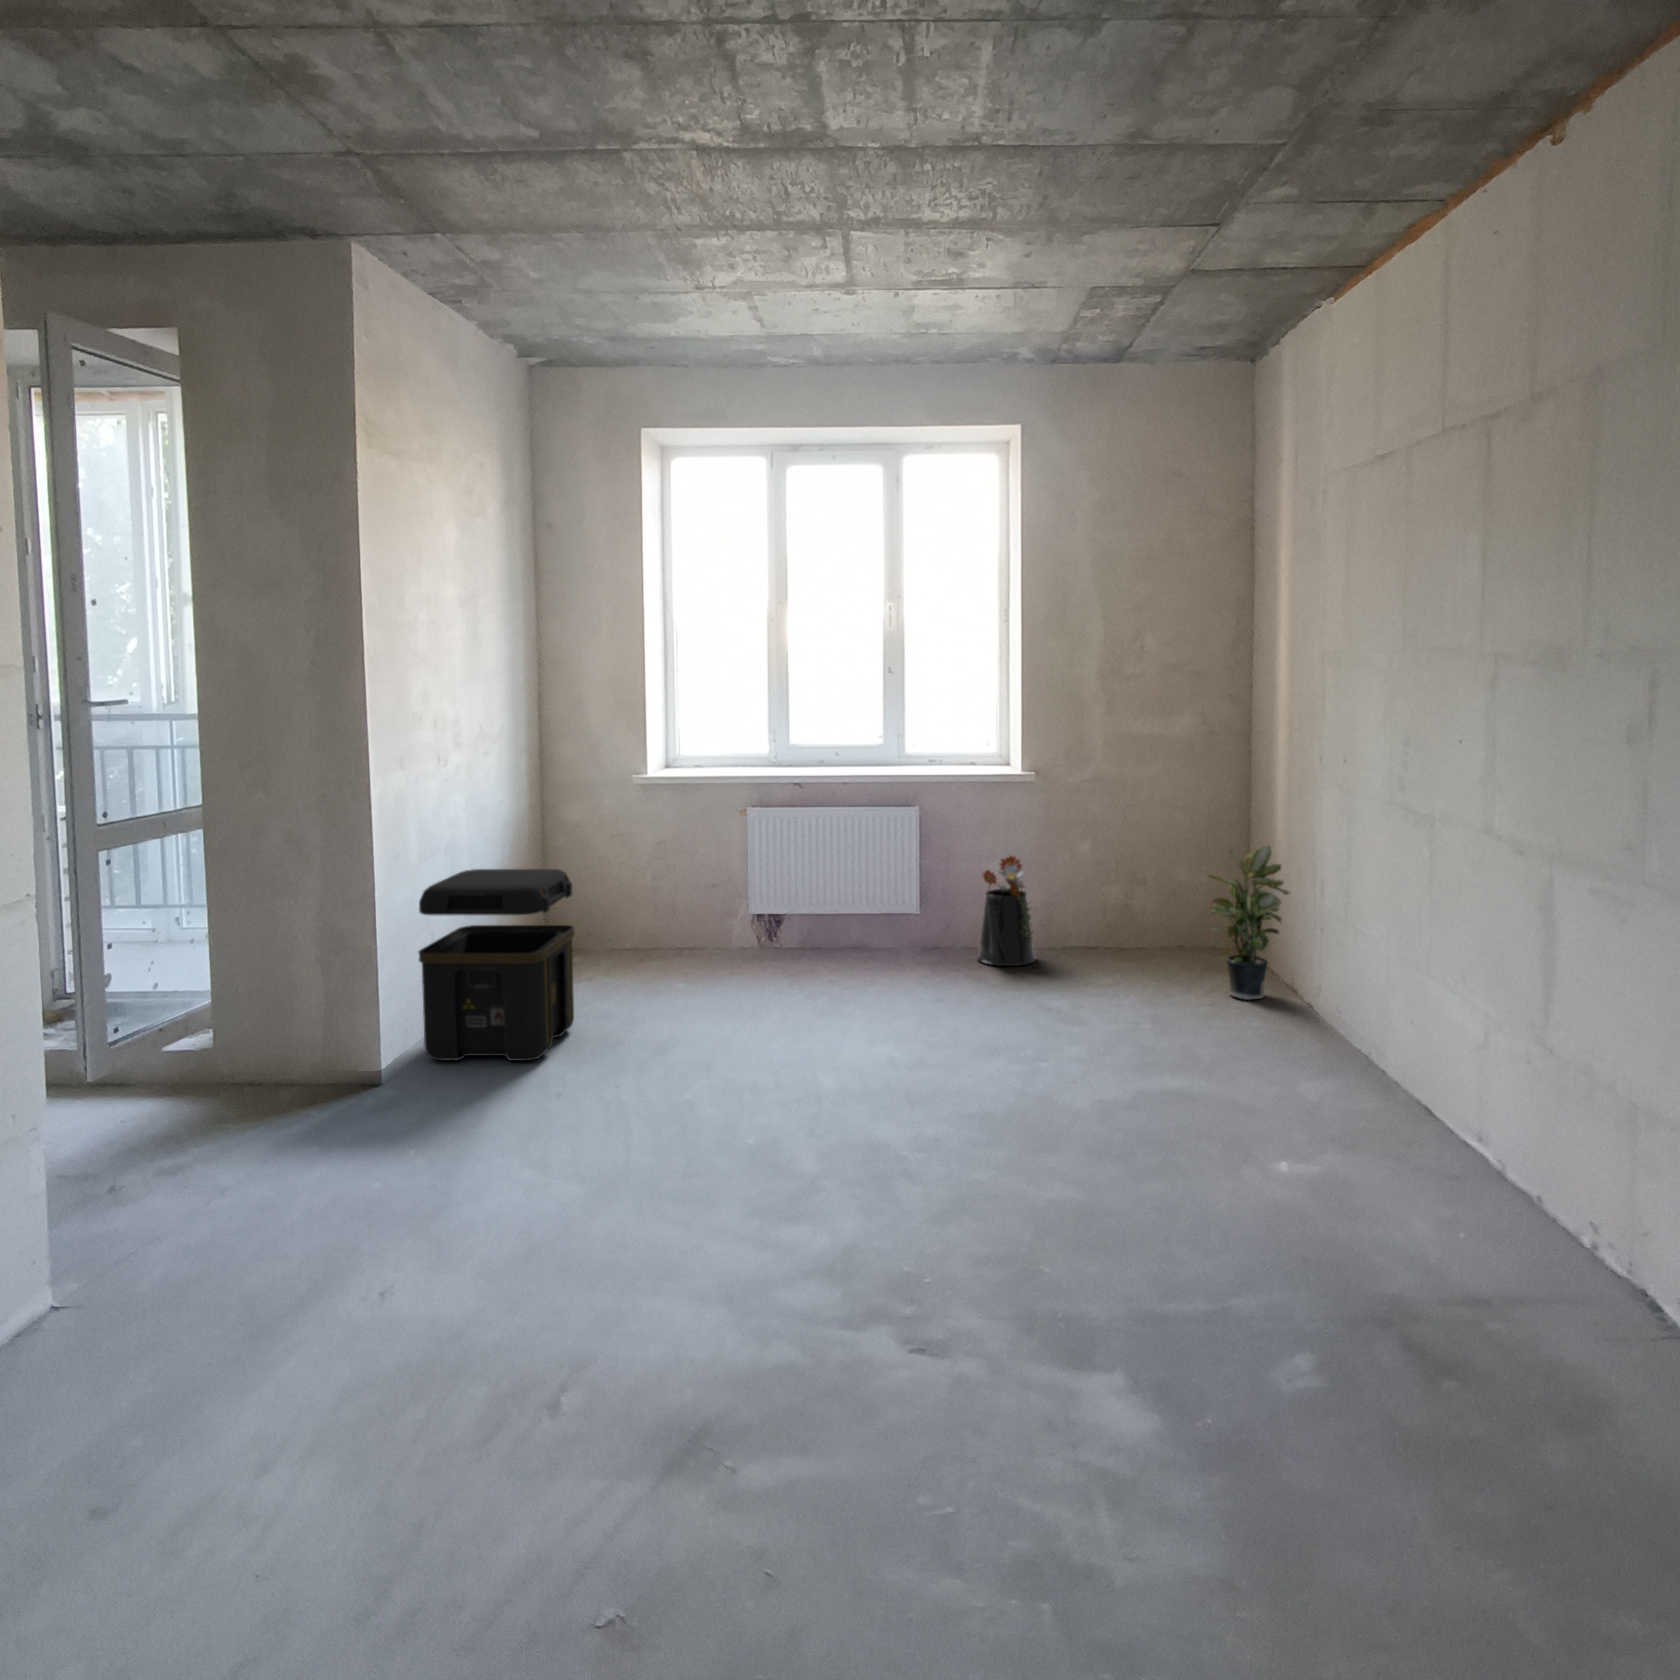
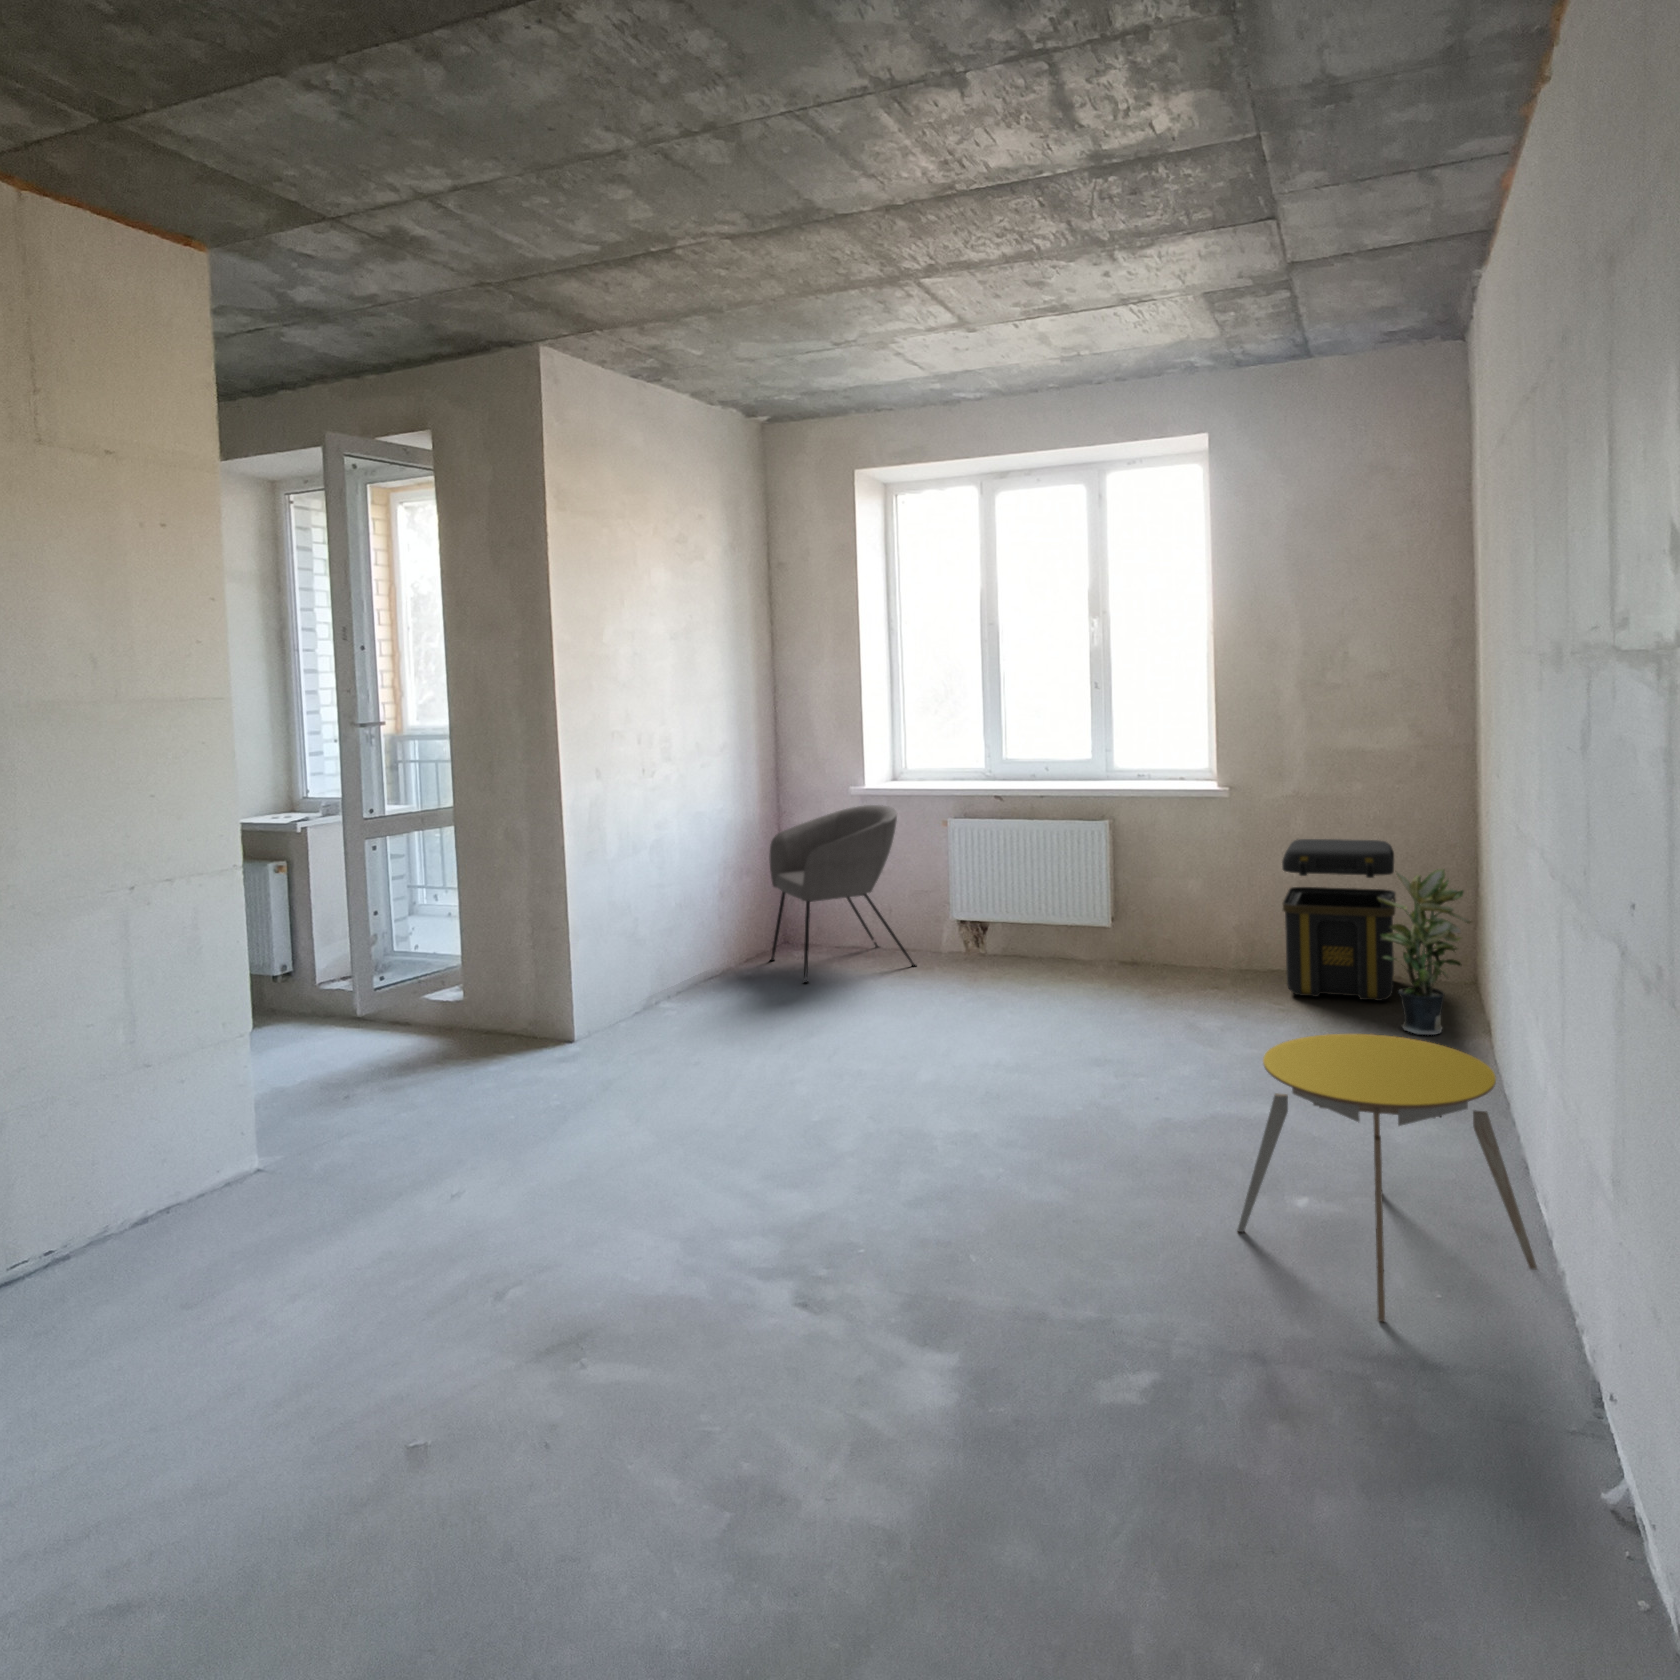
armchair: none [545,795,718,994] -> present [770,805,916,983]
watering can: present [977,856,1036,966] -> none [1164,871,1226,984]
toolbox: present [419,869,575,1061] -> present [1282,839,1396,1001]
stool: none [1255,1004,1522,1274] -> present [1237,1034,1537,1321]

